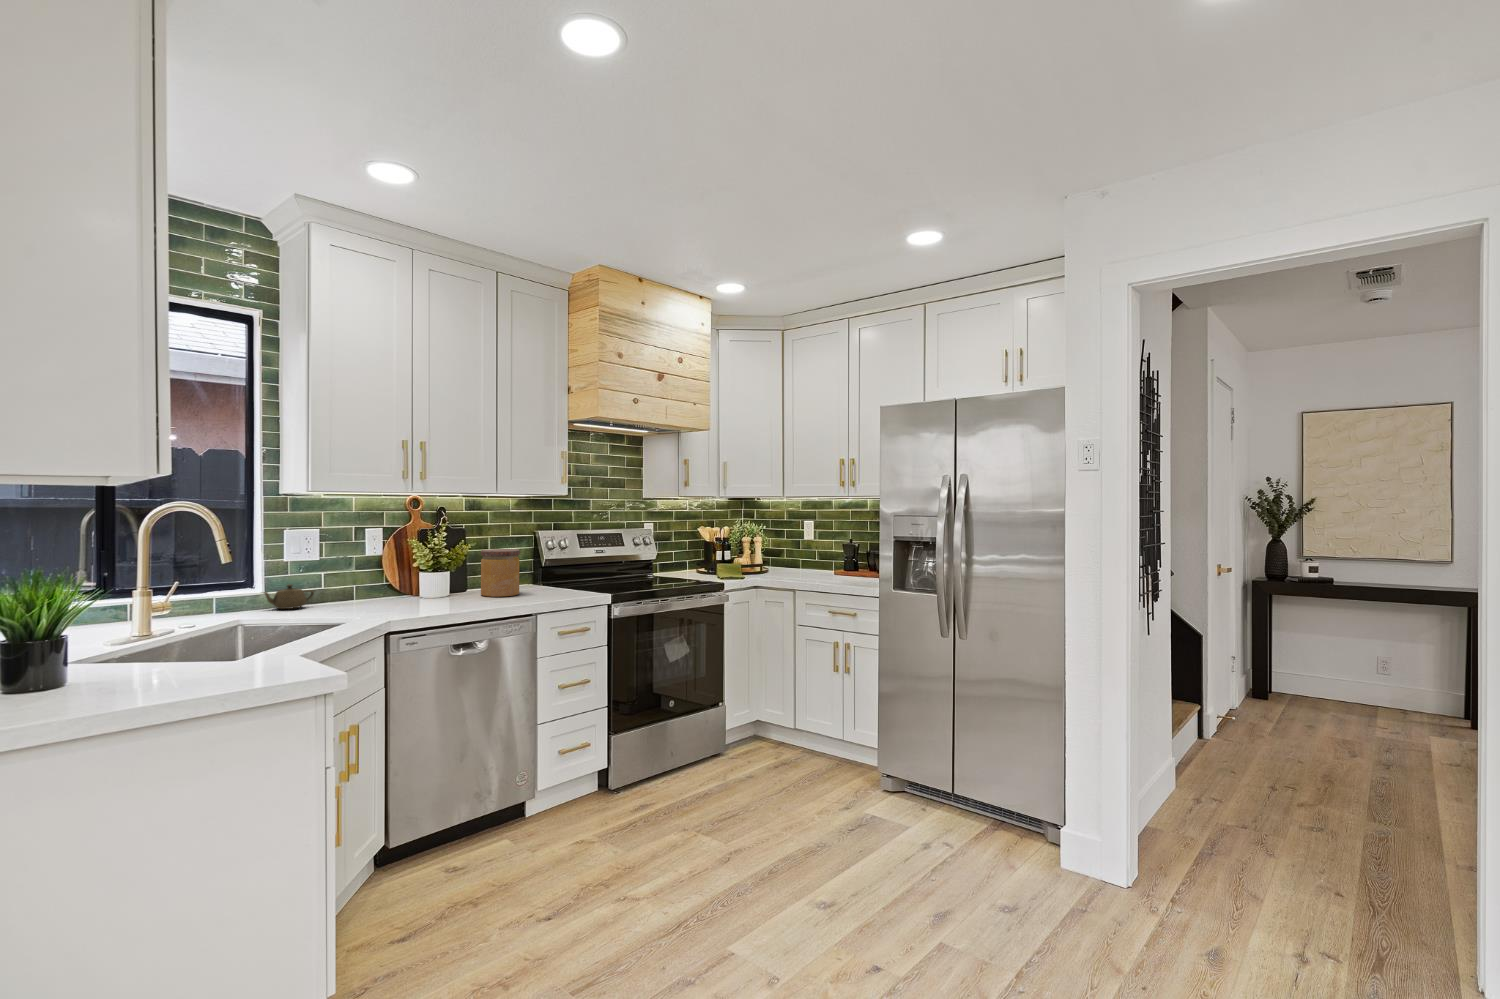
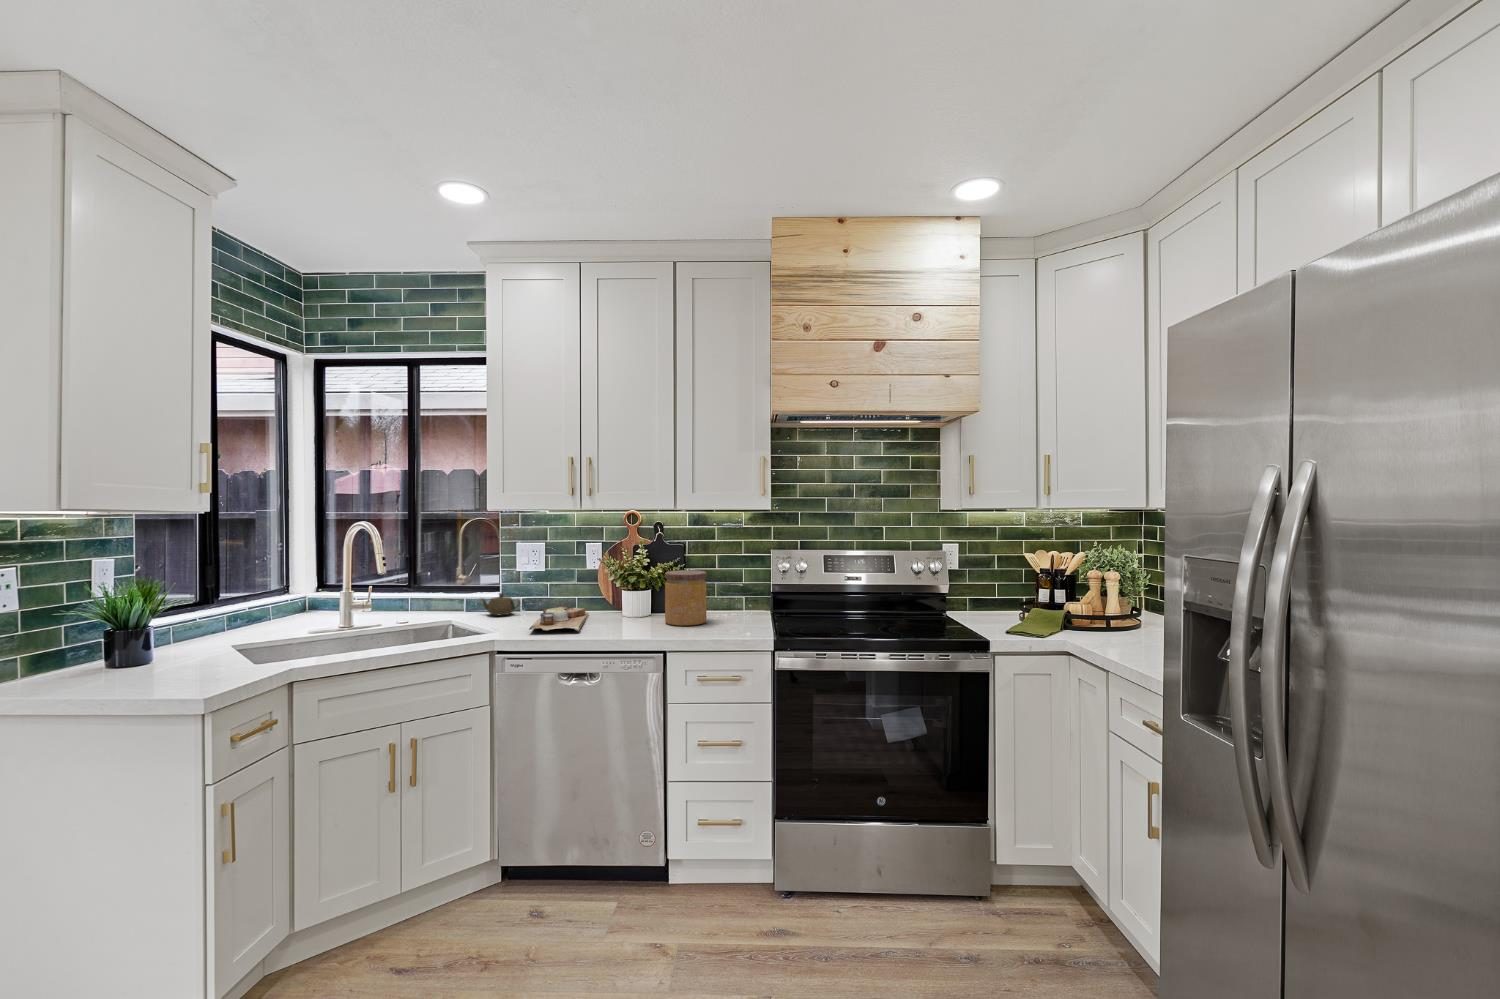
cutting board: none [345,591,444,611] -> present [529,606,589,632]

